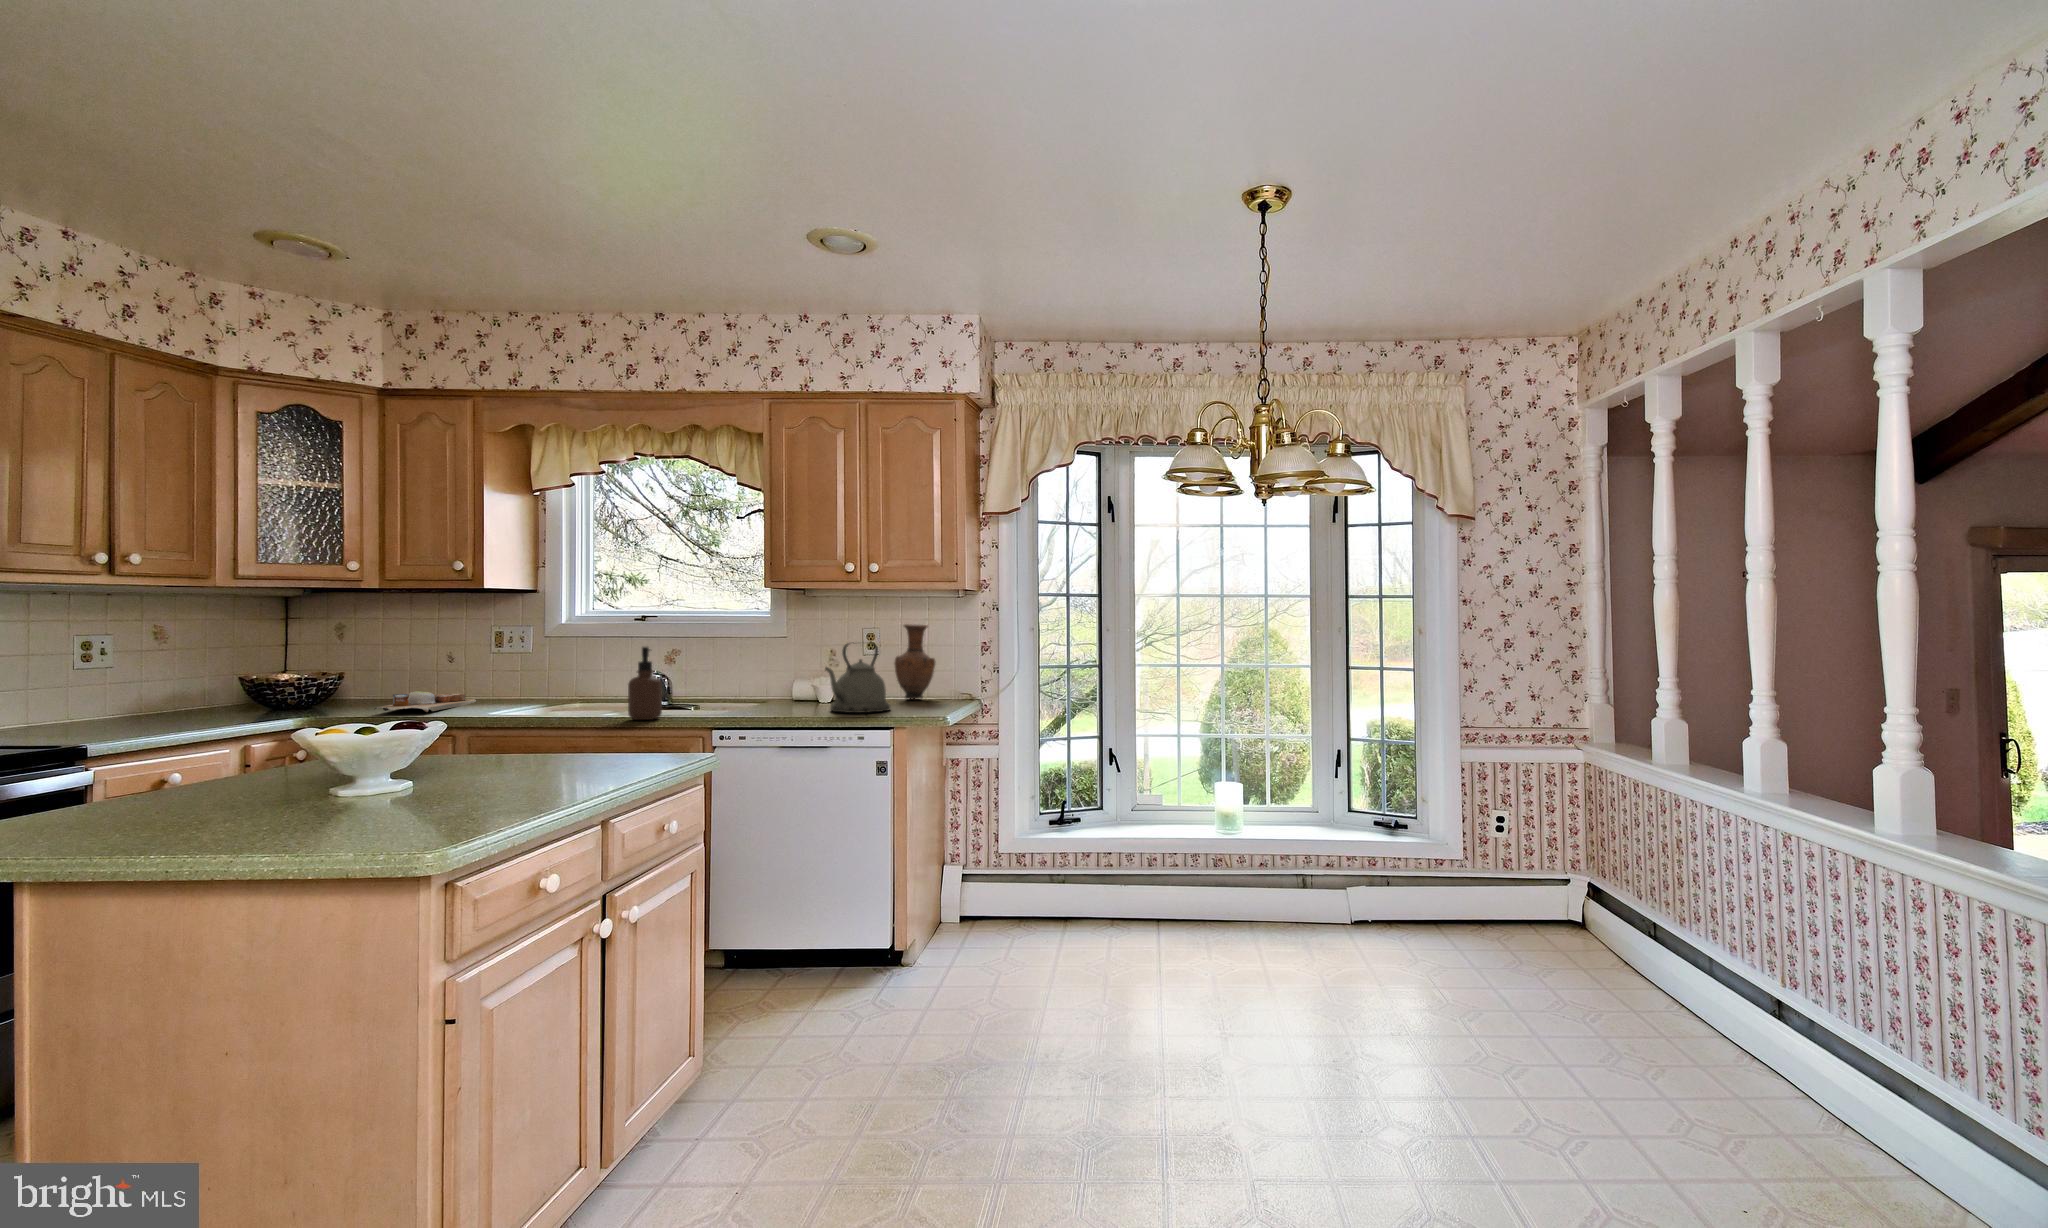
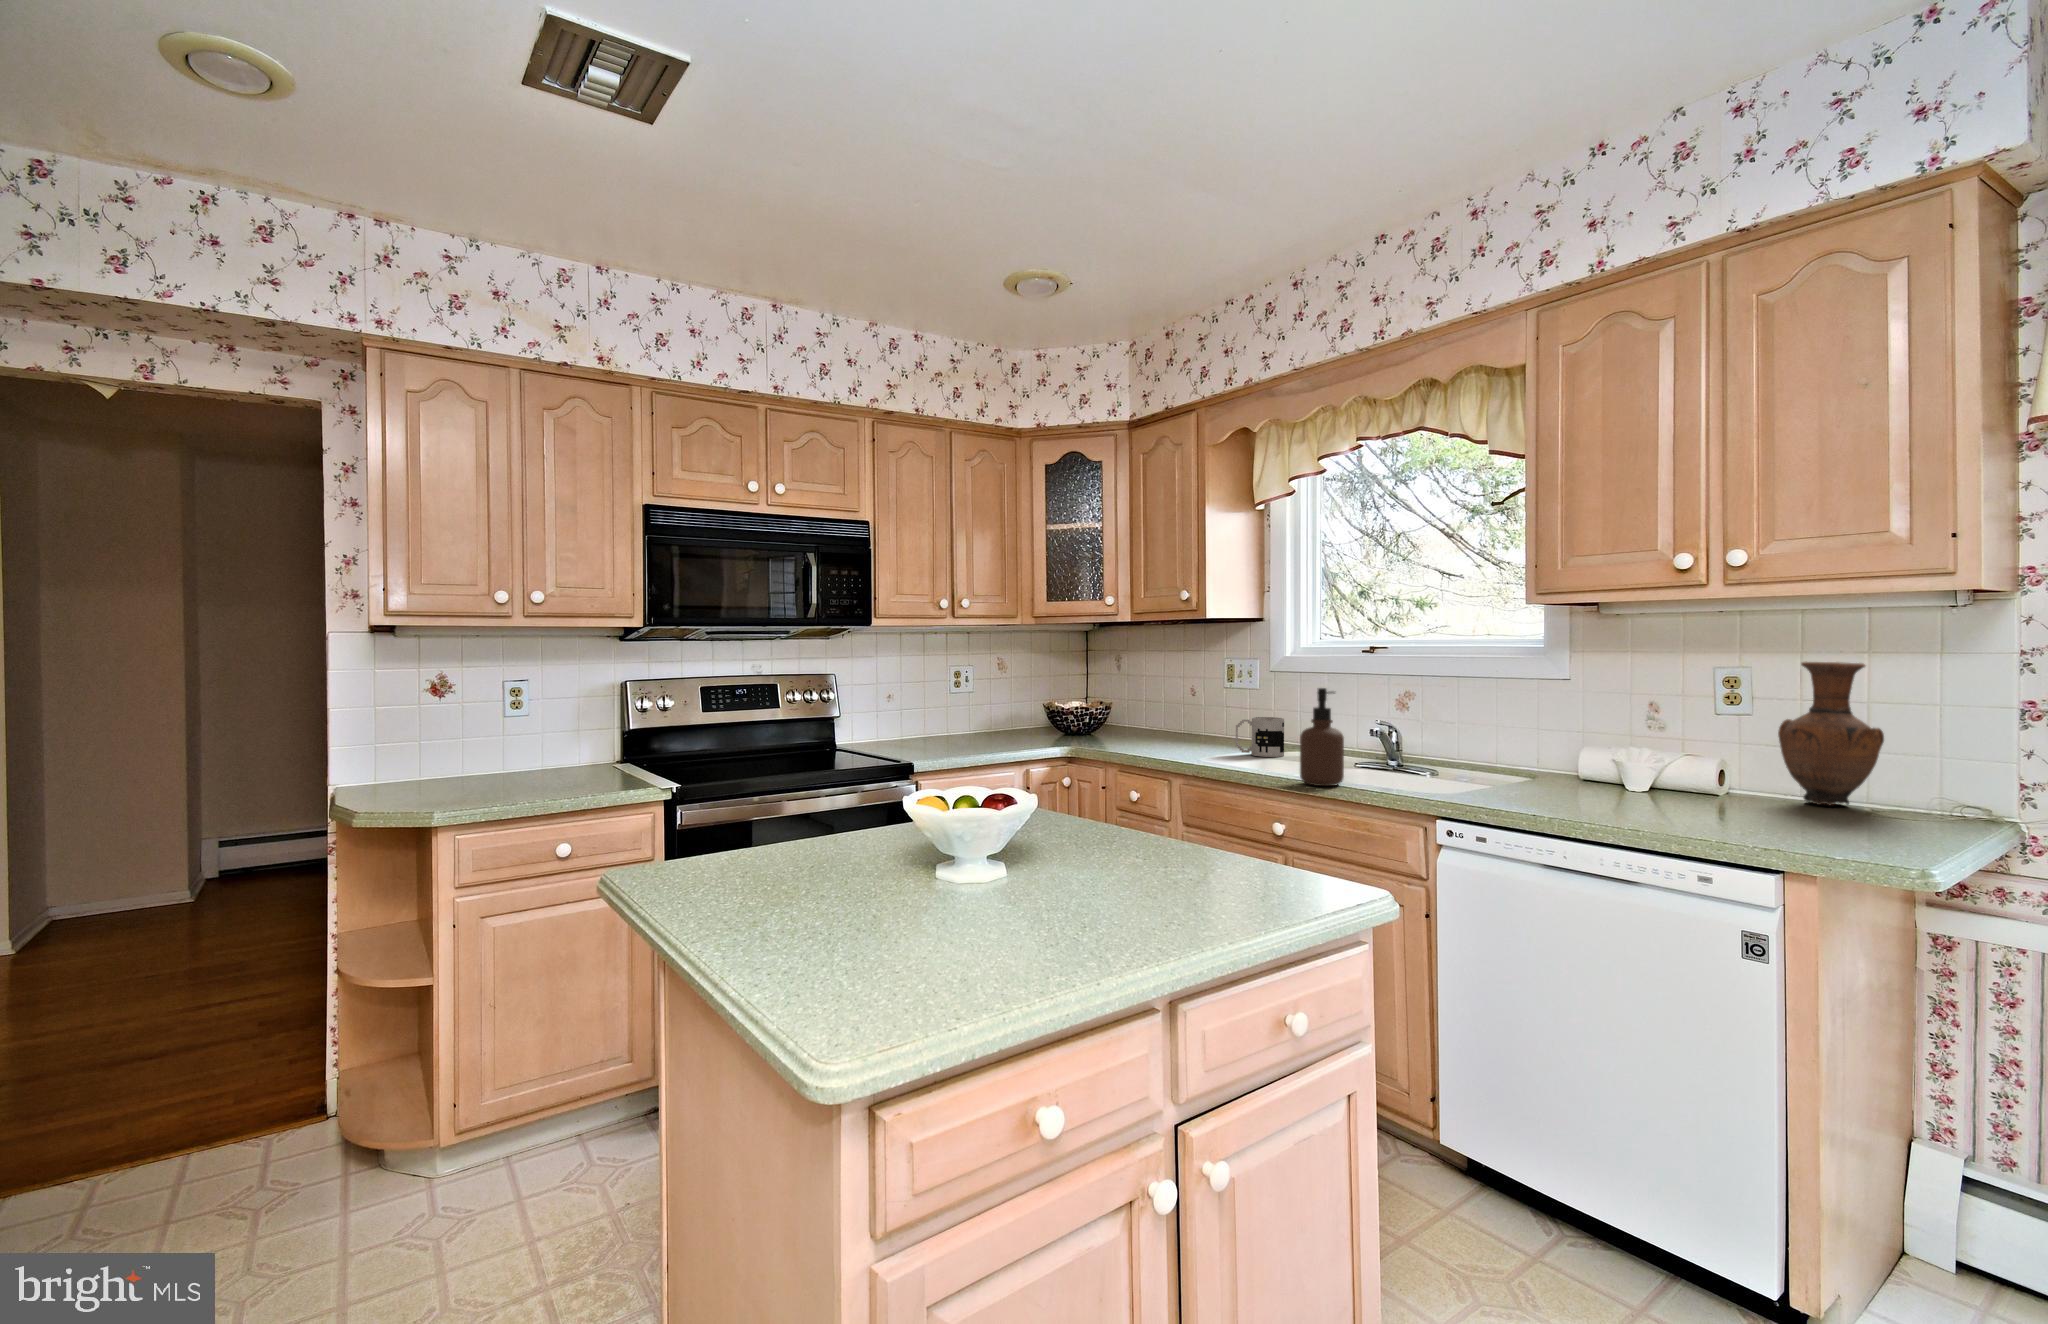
kettle: present [825,643,890,713] -> none [1588,692,1743,822]
mug: none [527,675,572,708] -> present [1236,717,1284,757]
cutting board: present [375,691,476,712] -> none [1109,726,1216,749]

